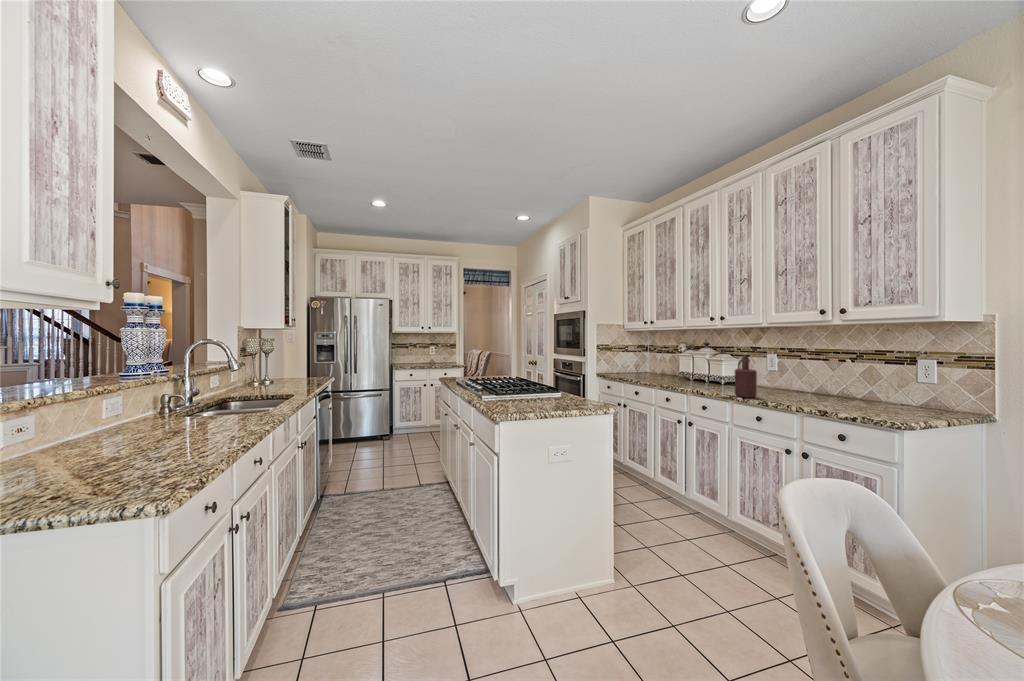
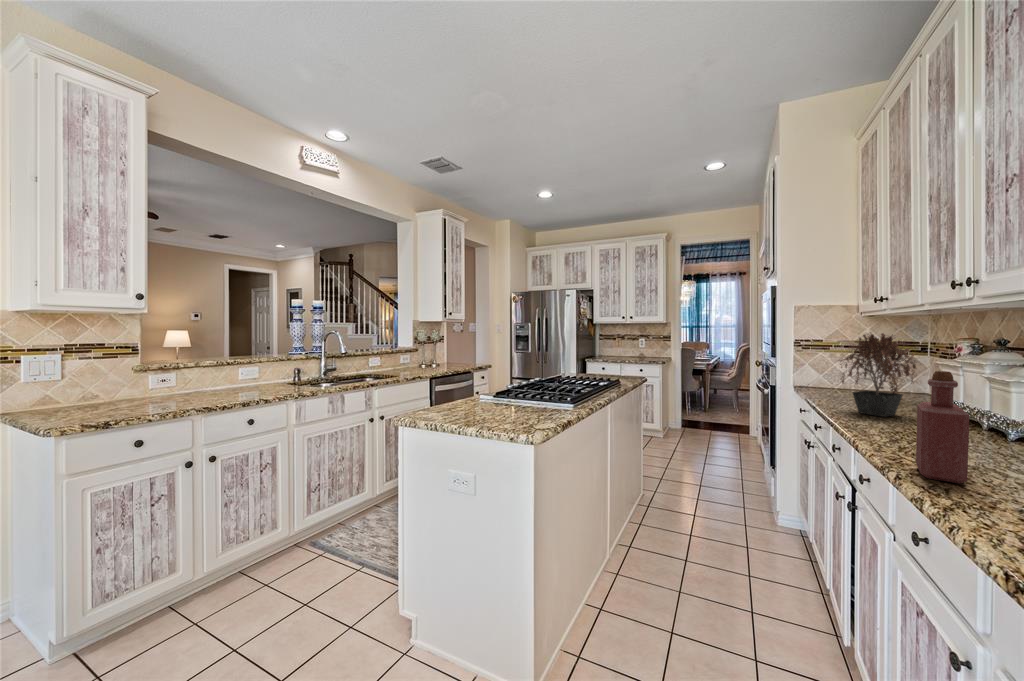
potted plant: none [650,340,682,383] -> present [839,332,916,417]

